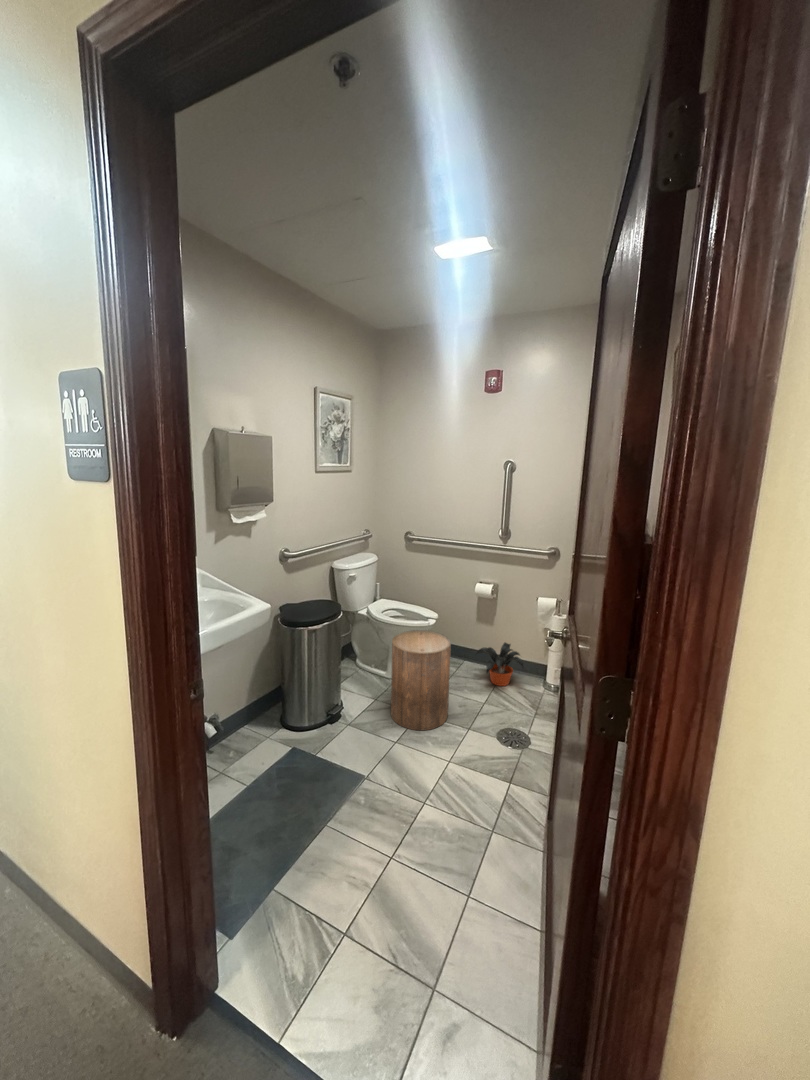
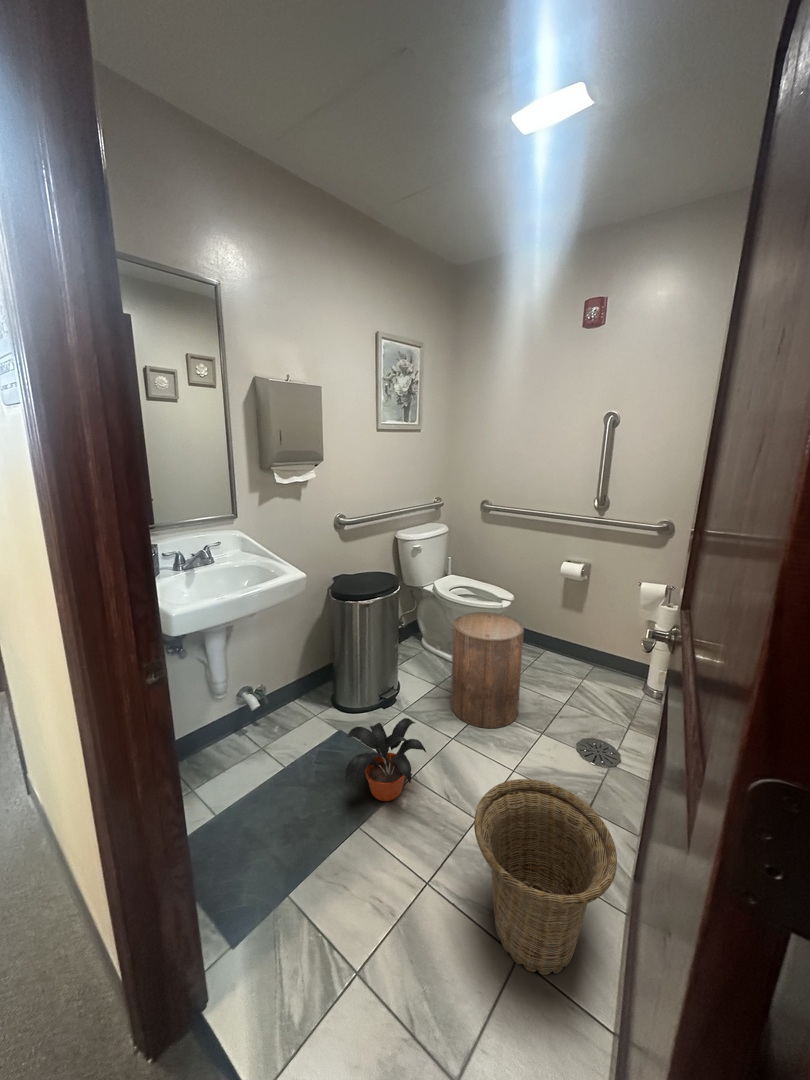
potted plant: present [476,643,523,686] -> present [346,718,426,801]
basket: none [431,758,535,904] -> present [474,779,617,975]

